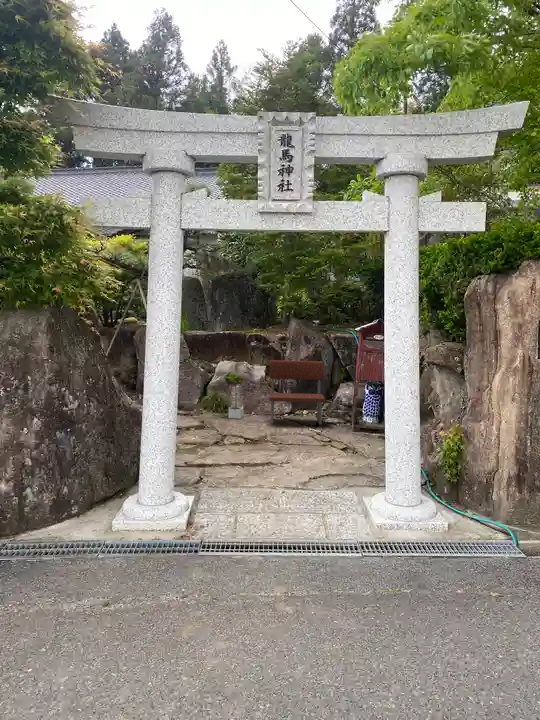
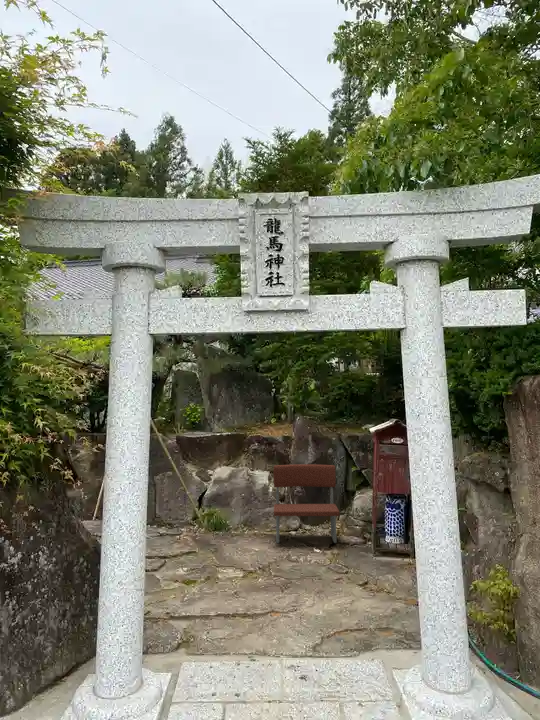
potted tree: present [225,373,244,419] -> none [222,481,245,536]

